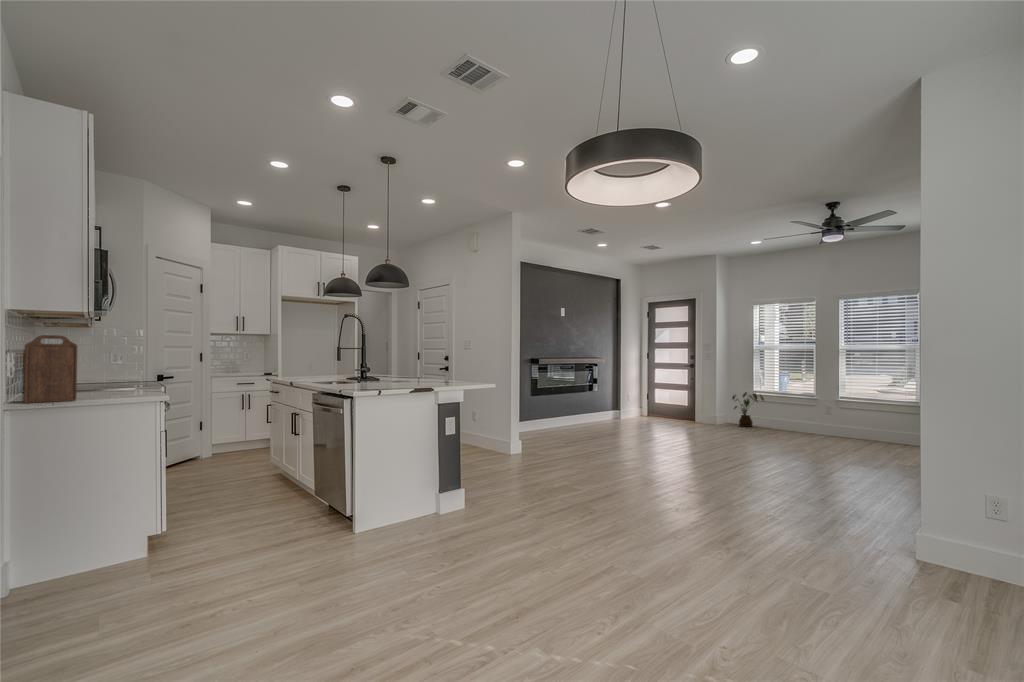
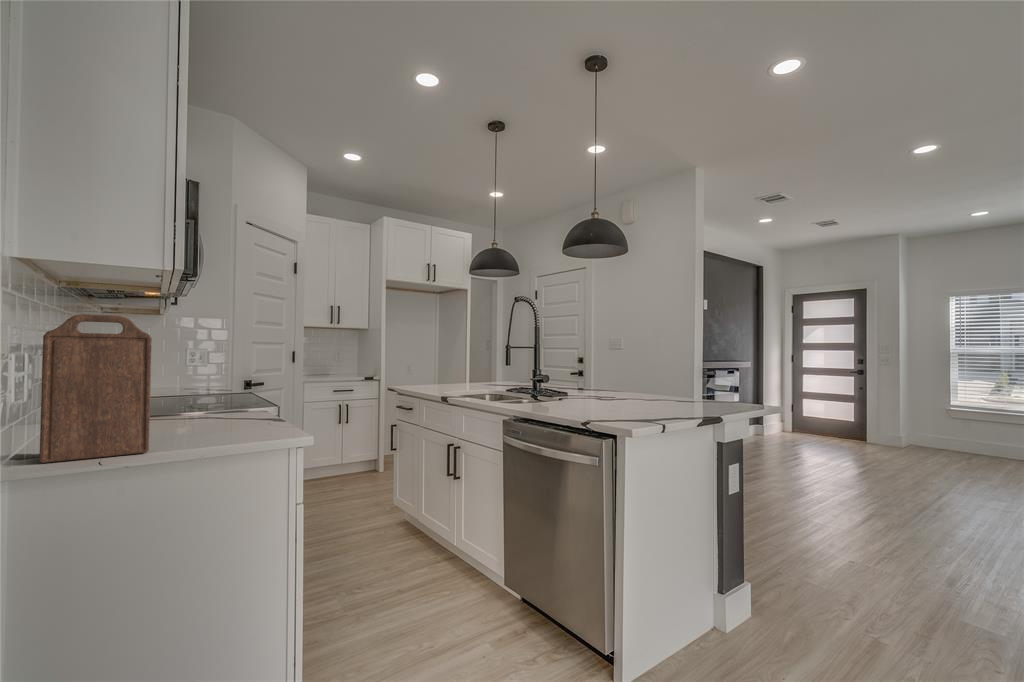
house plant: present [732,392,764,427] -> none [923,406,972,452]

